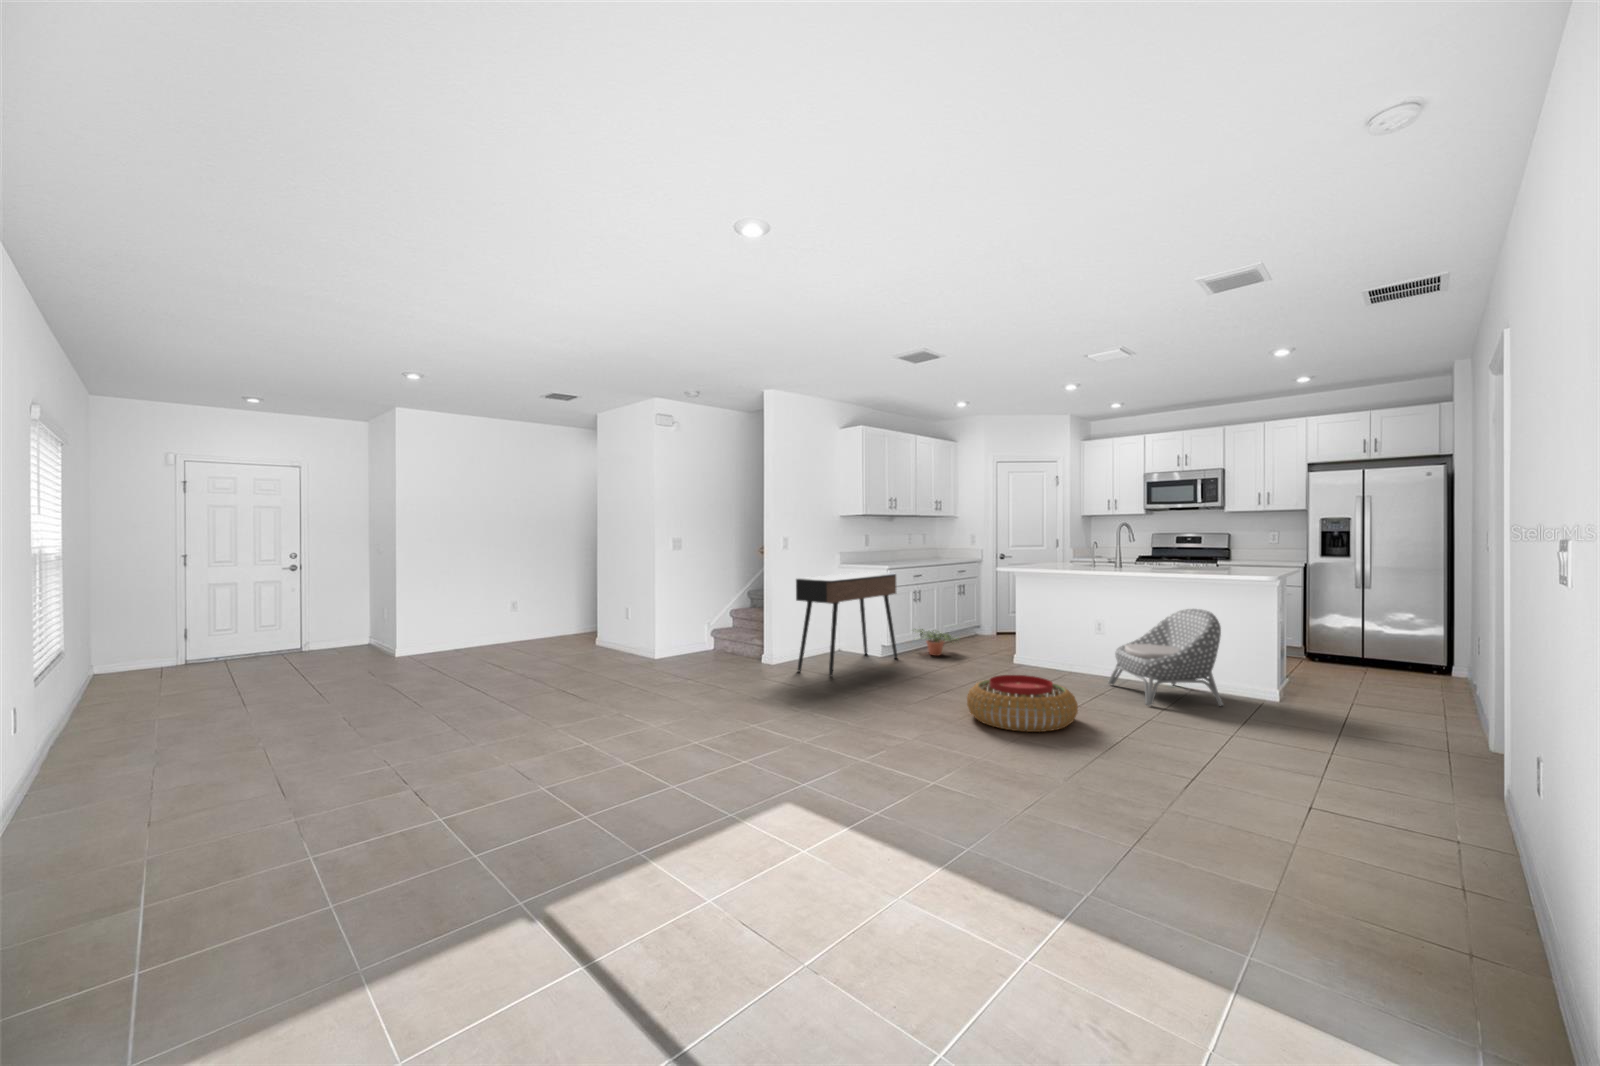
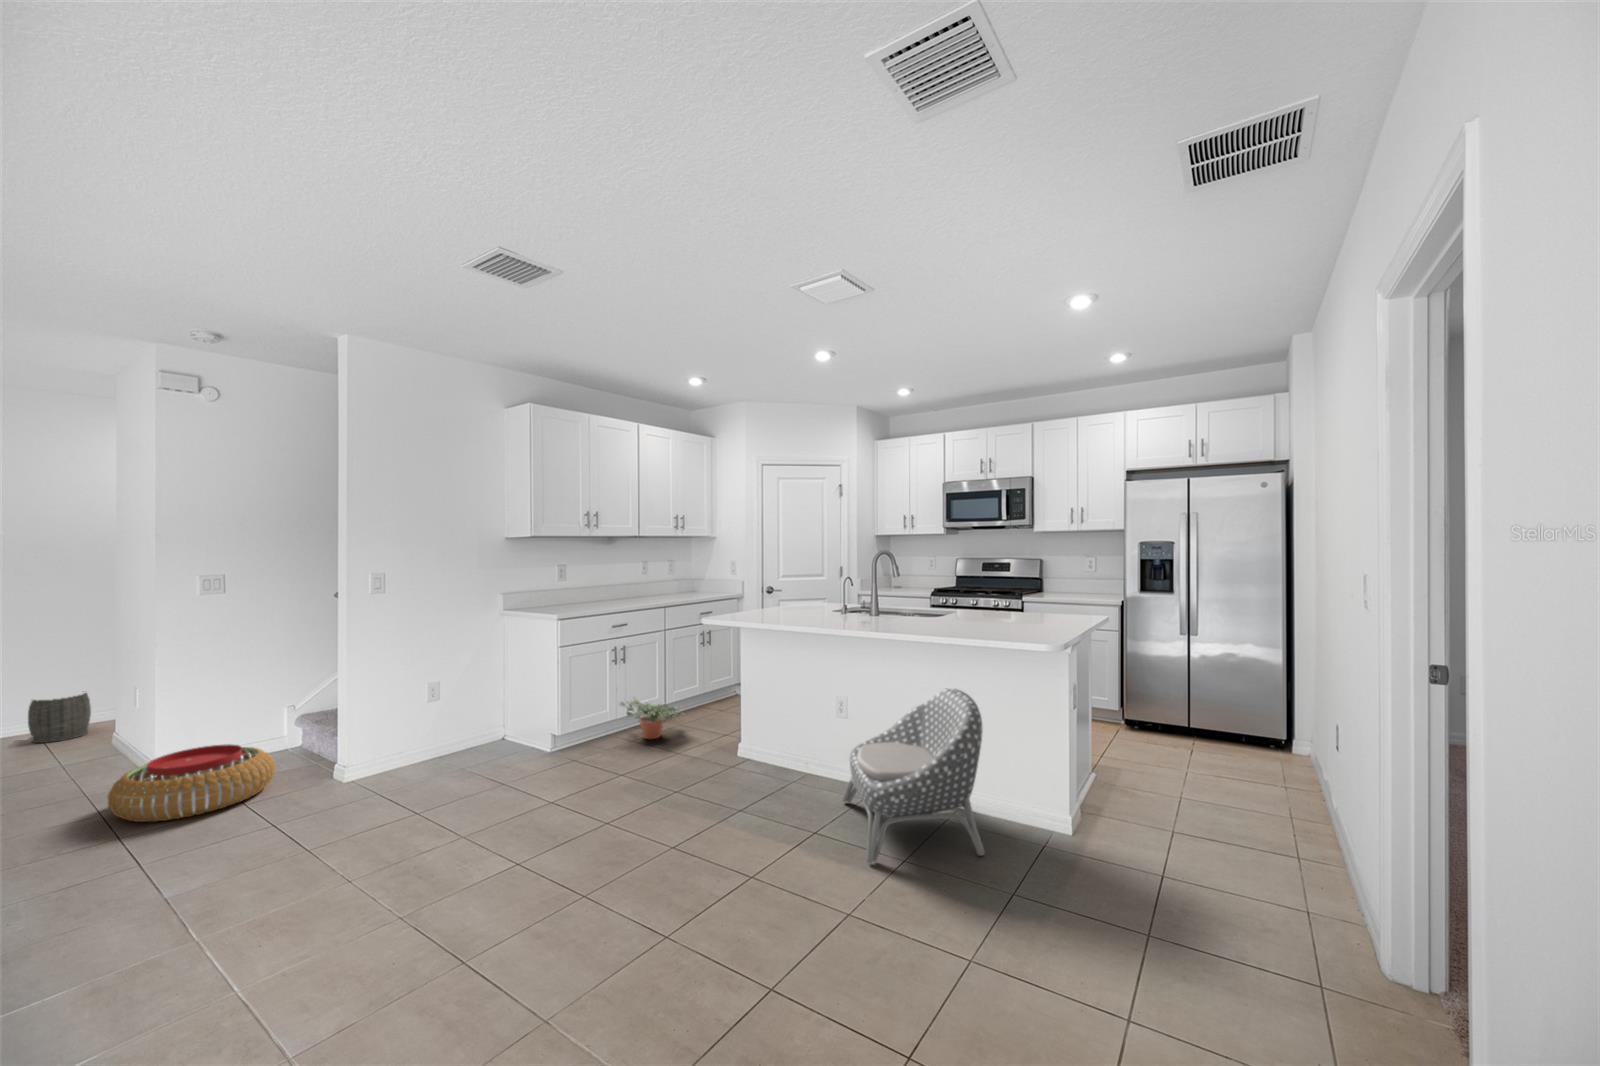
console table: present [796,572,898,676] -> none [392,624,590,805]
woven basket: none [511,614,541,645] -> present [28,693,91,743]
pouf: present [967,675,1078,732] -> present [108,744,275,822]

